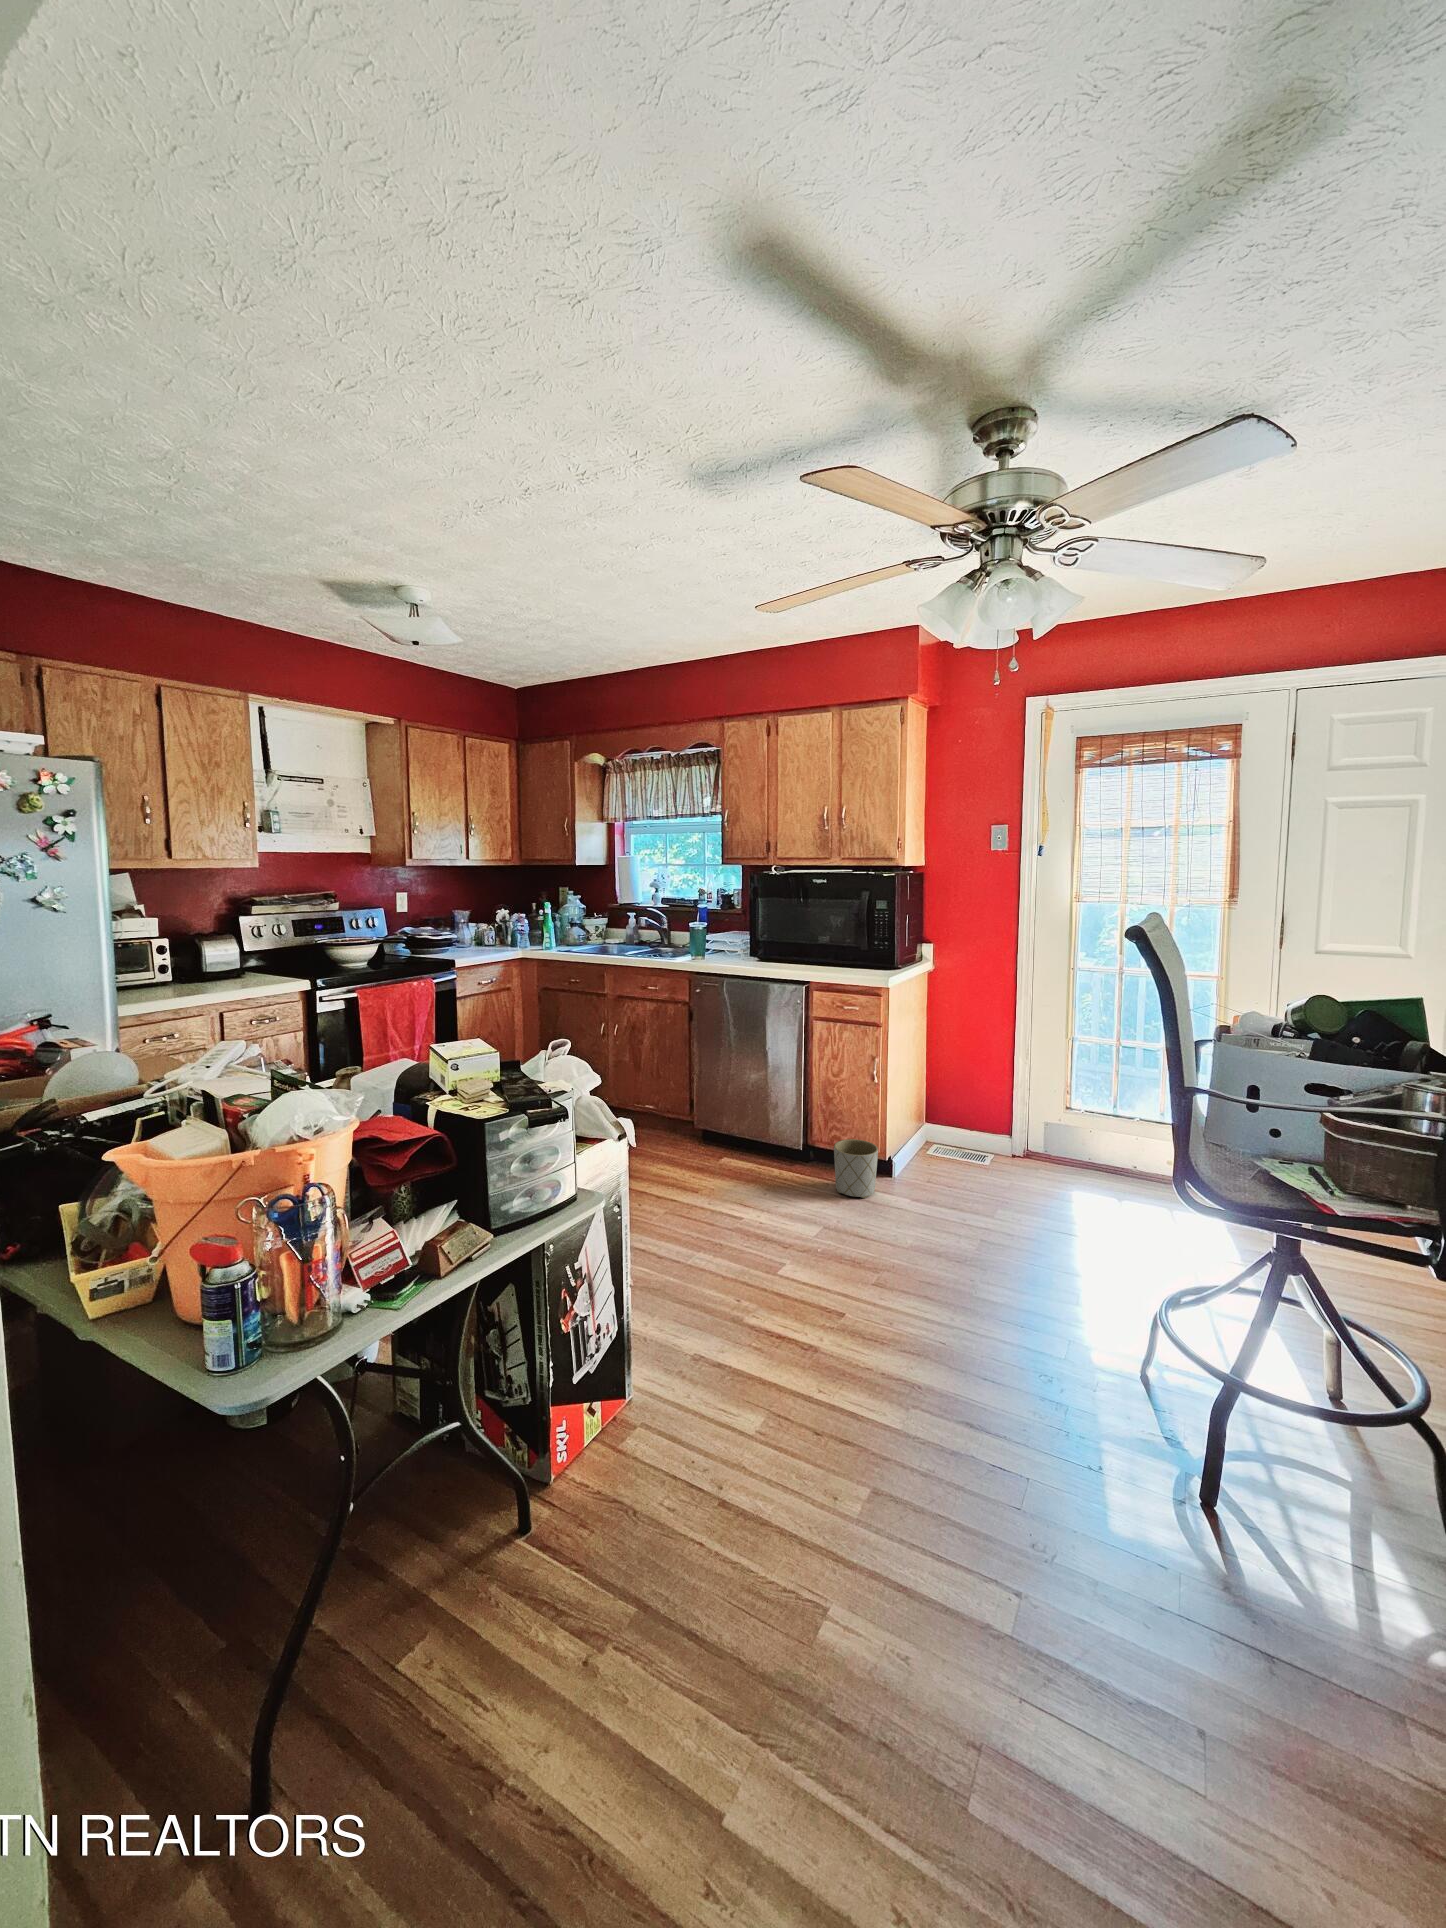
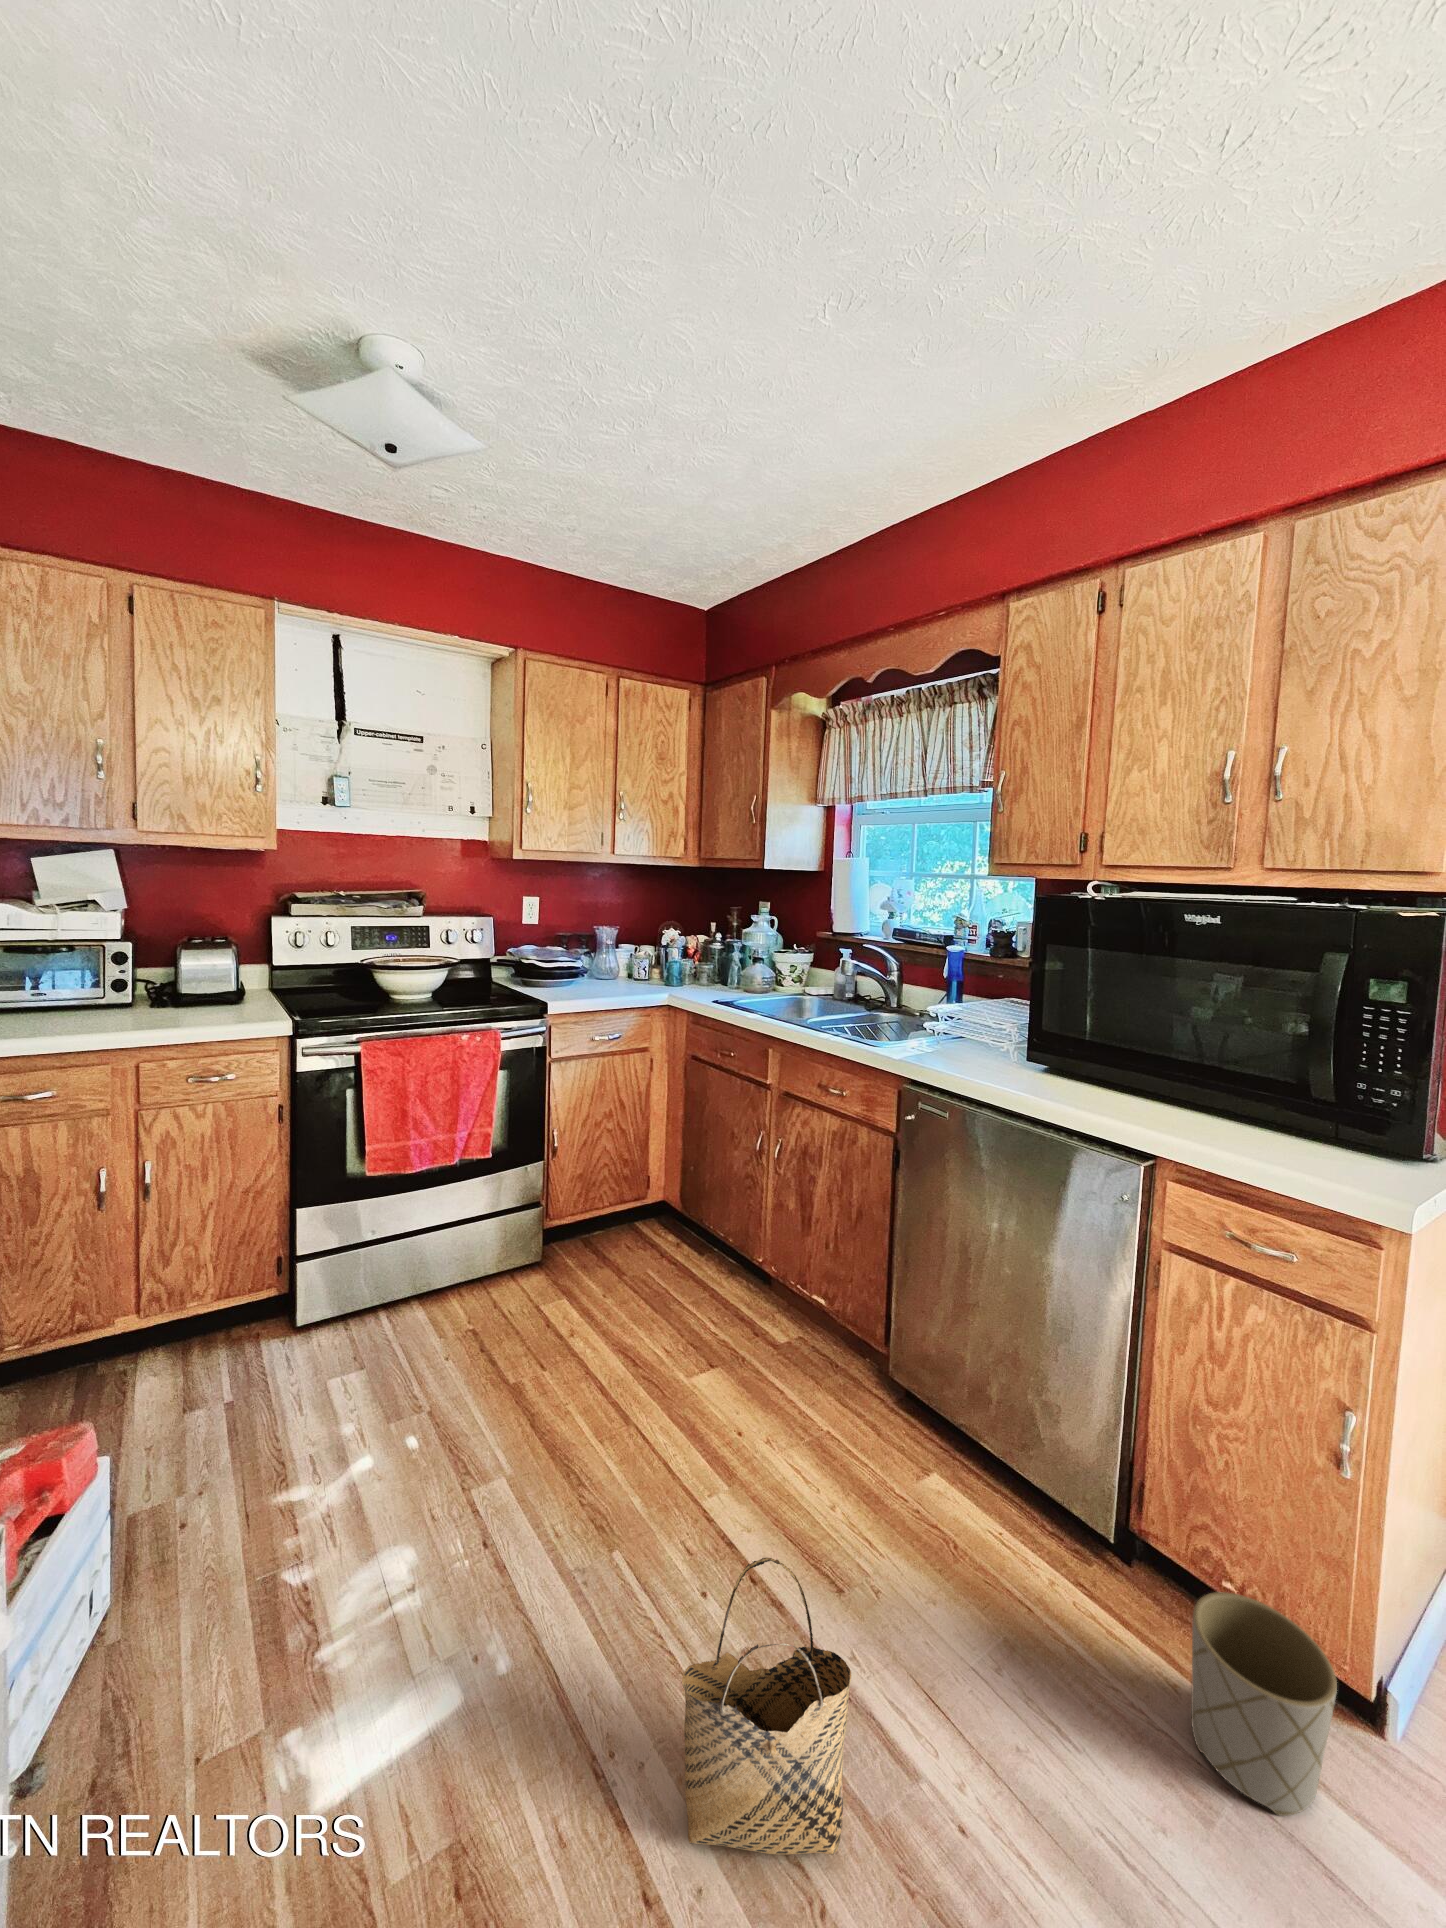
woven basket: none [666,1147,728,1248] -> present [682,1558,851,1855]

